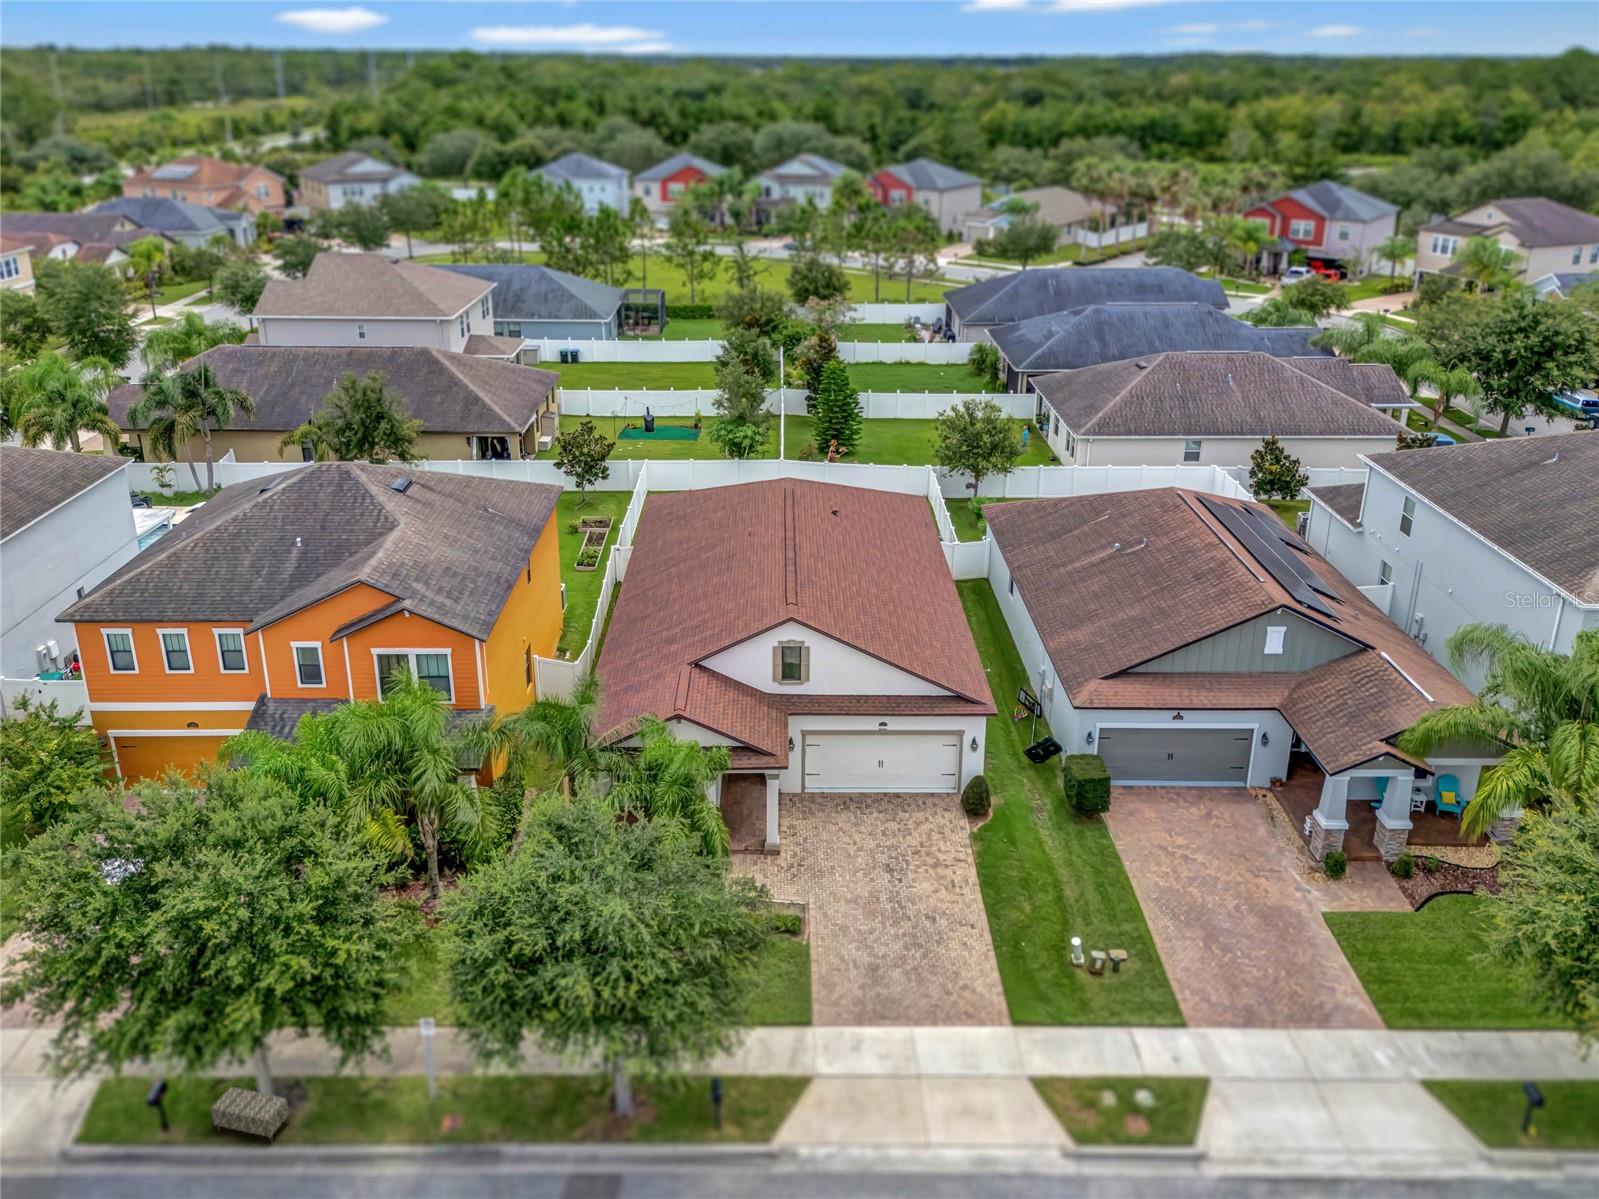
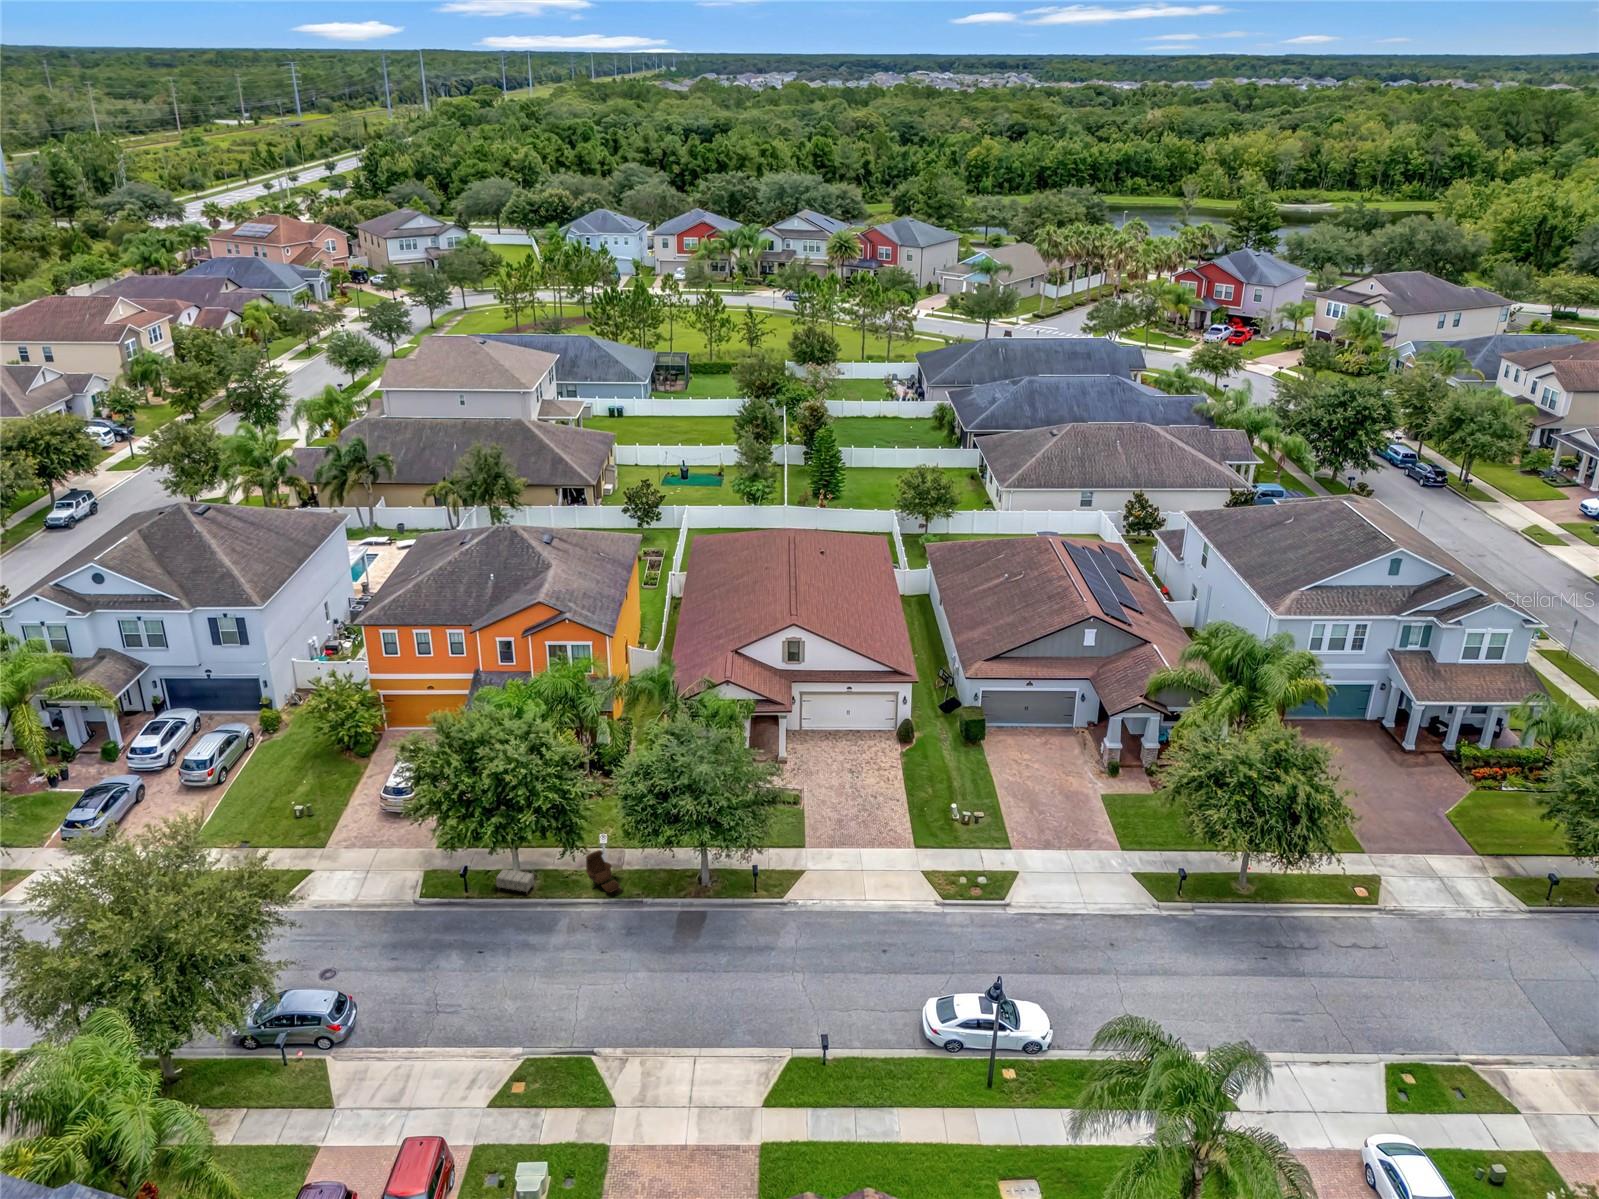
lounge chair: none [388,1049,452,1144] -> present [586,850,620,893]

